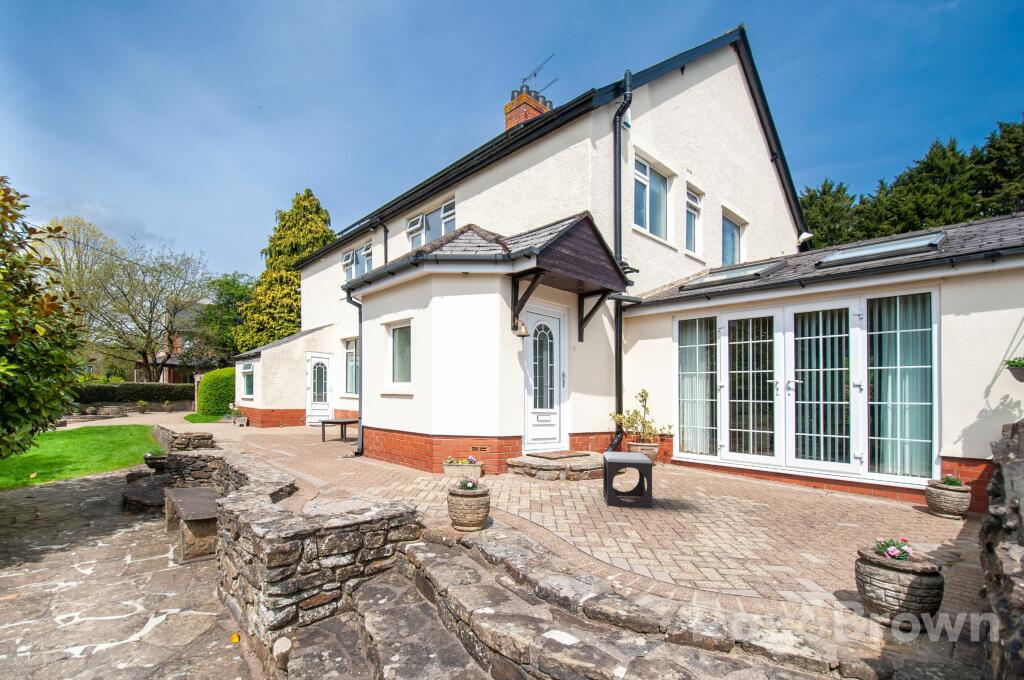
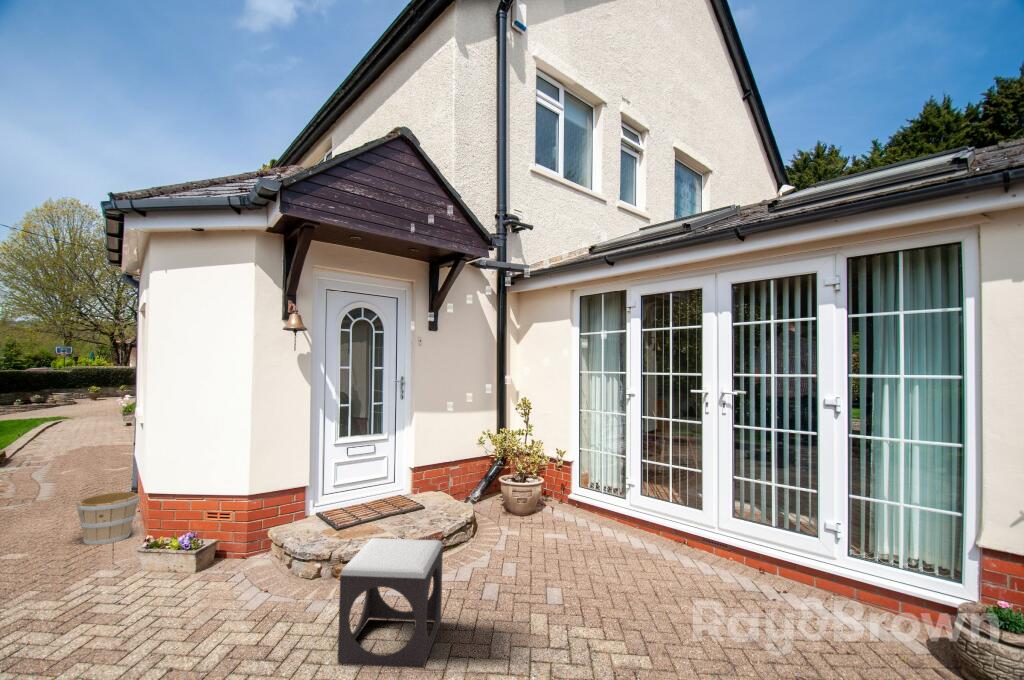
wooden bucket: none [379,442,411,472] -> present [76,491,141,545]

